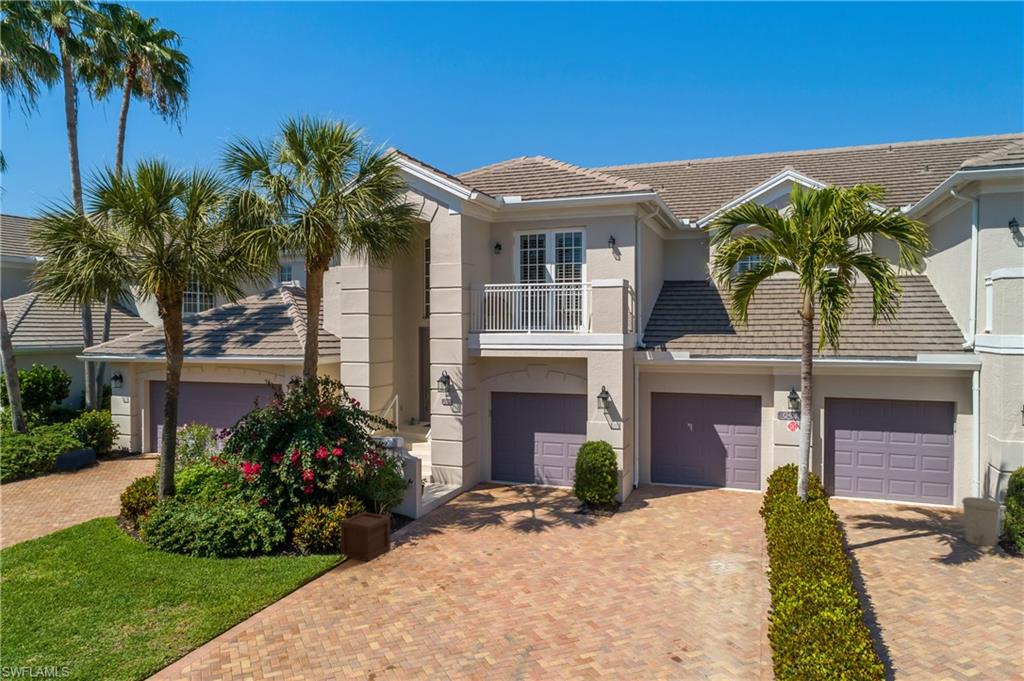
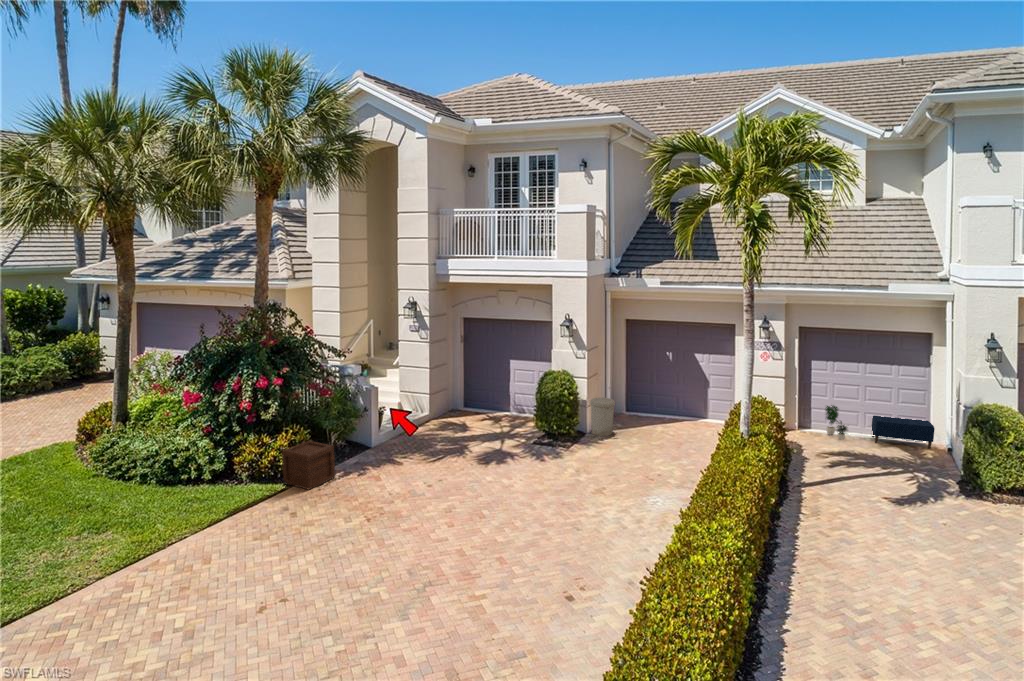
bench: present [56,449,96,474] -> present [872,416,935,449]
potted plant: none [854,470,882,506] -> present [826,405,848,440]
trash can: present [962,497,1001,546] -> present [590,398,615,436]

